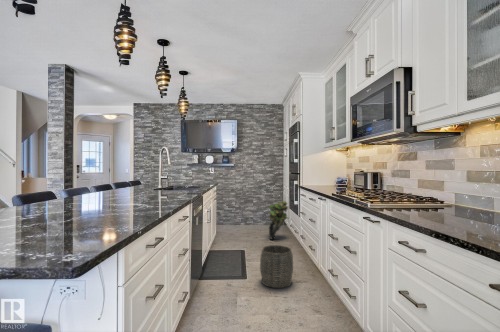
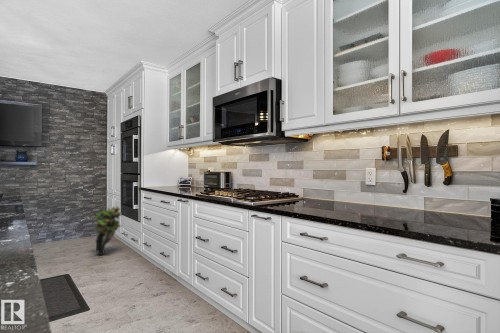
woven basket: present [260,245,293,288] -> none [108,259,151,313]

